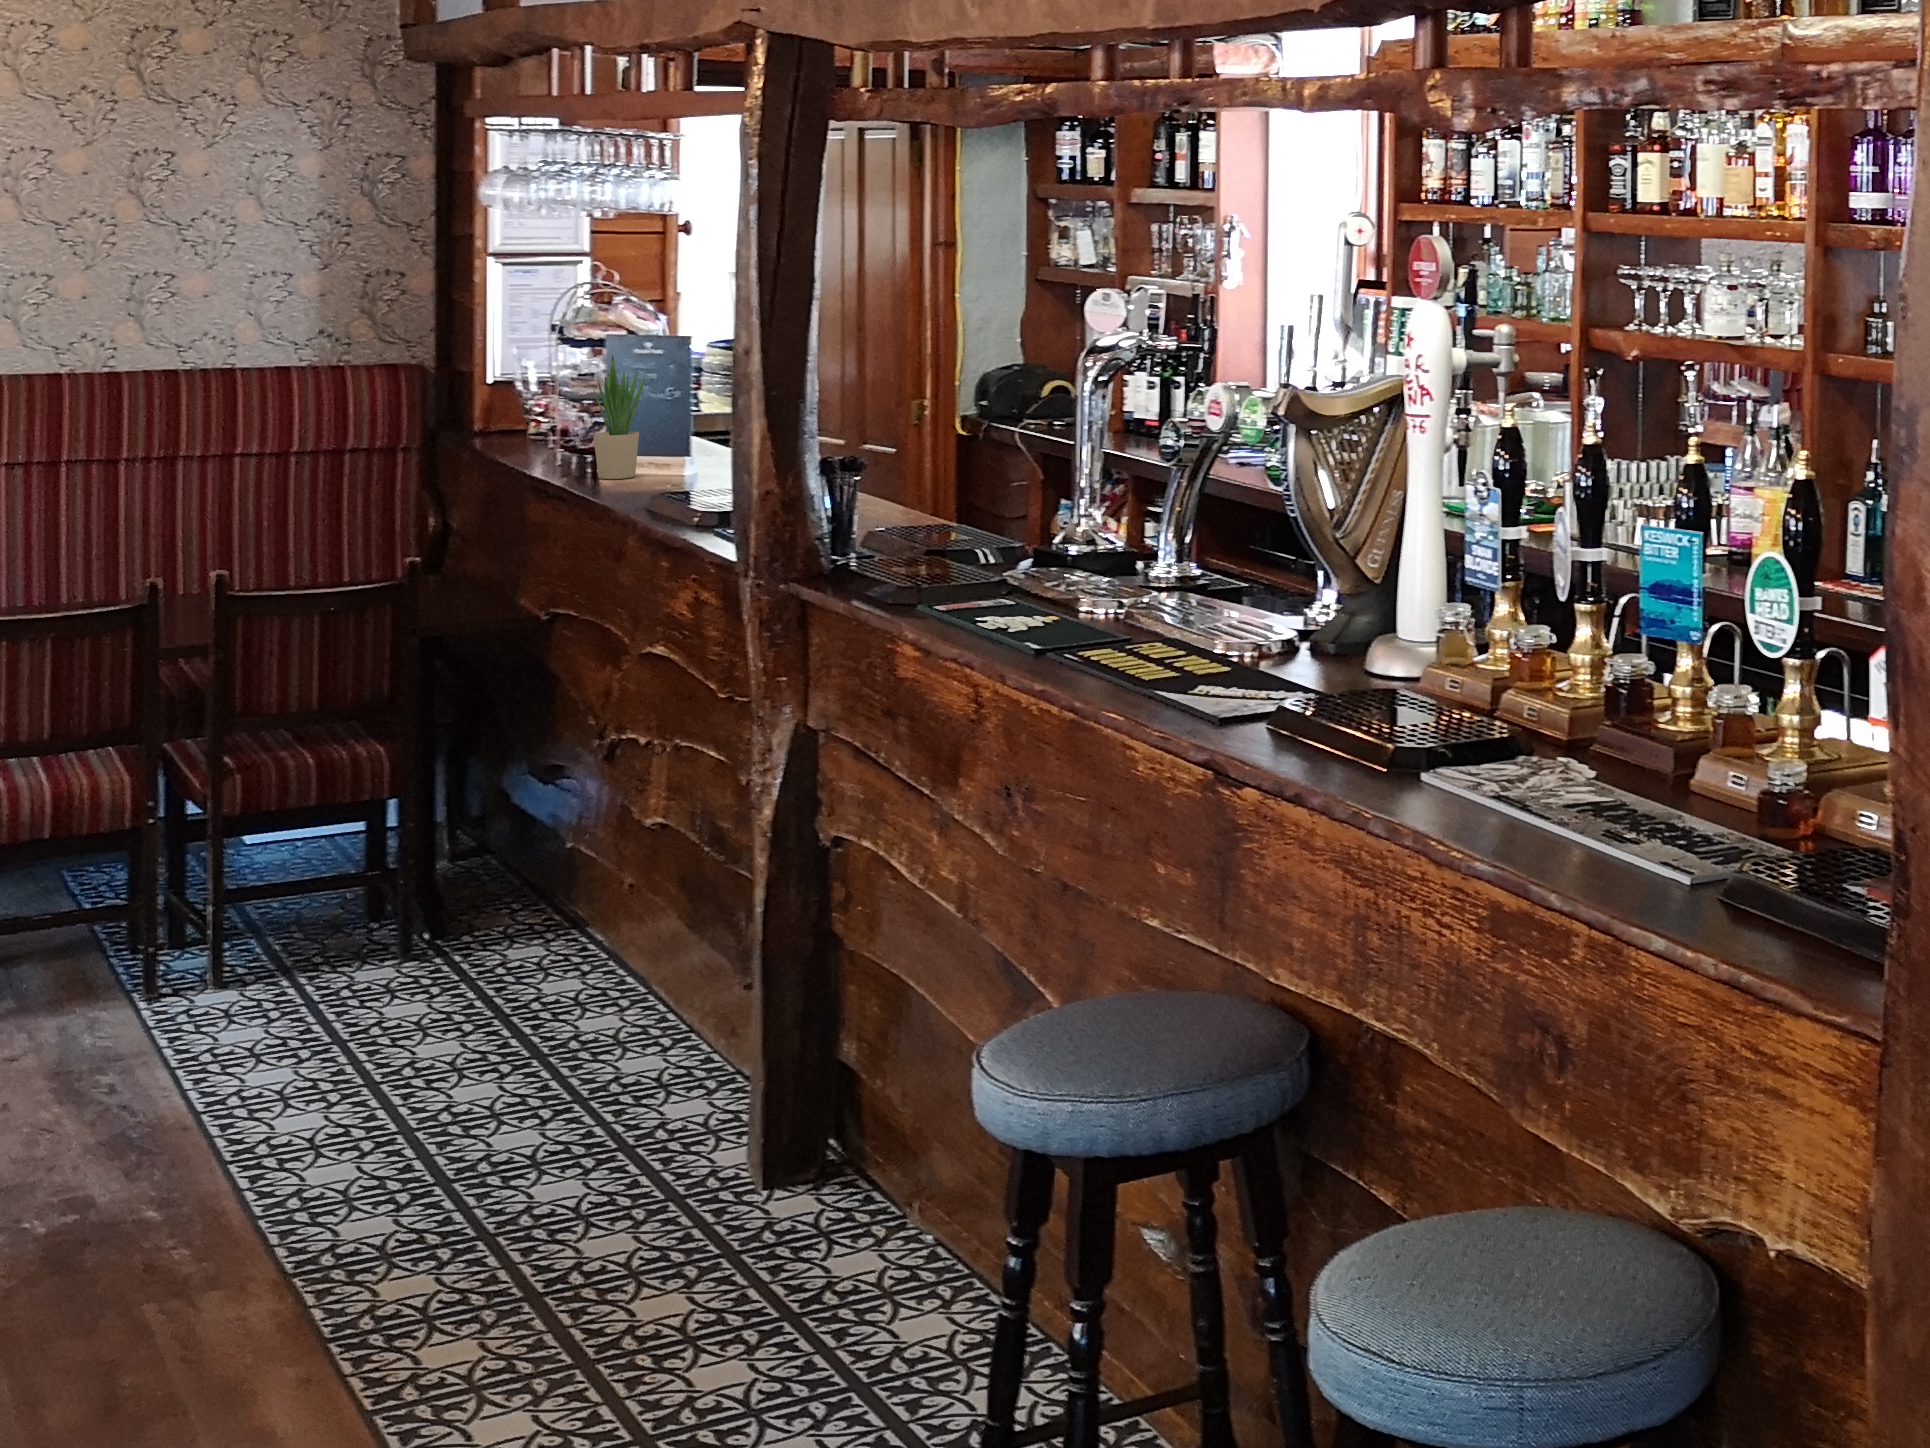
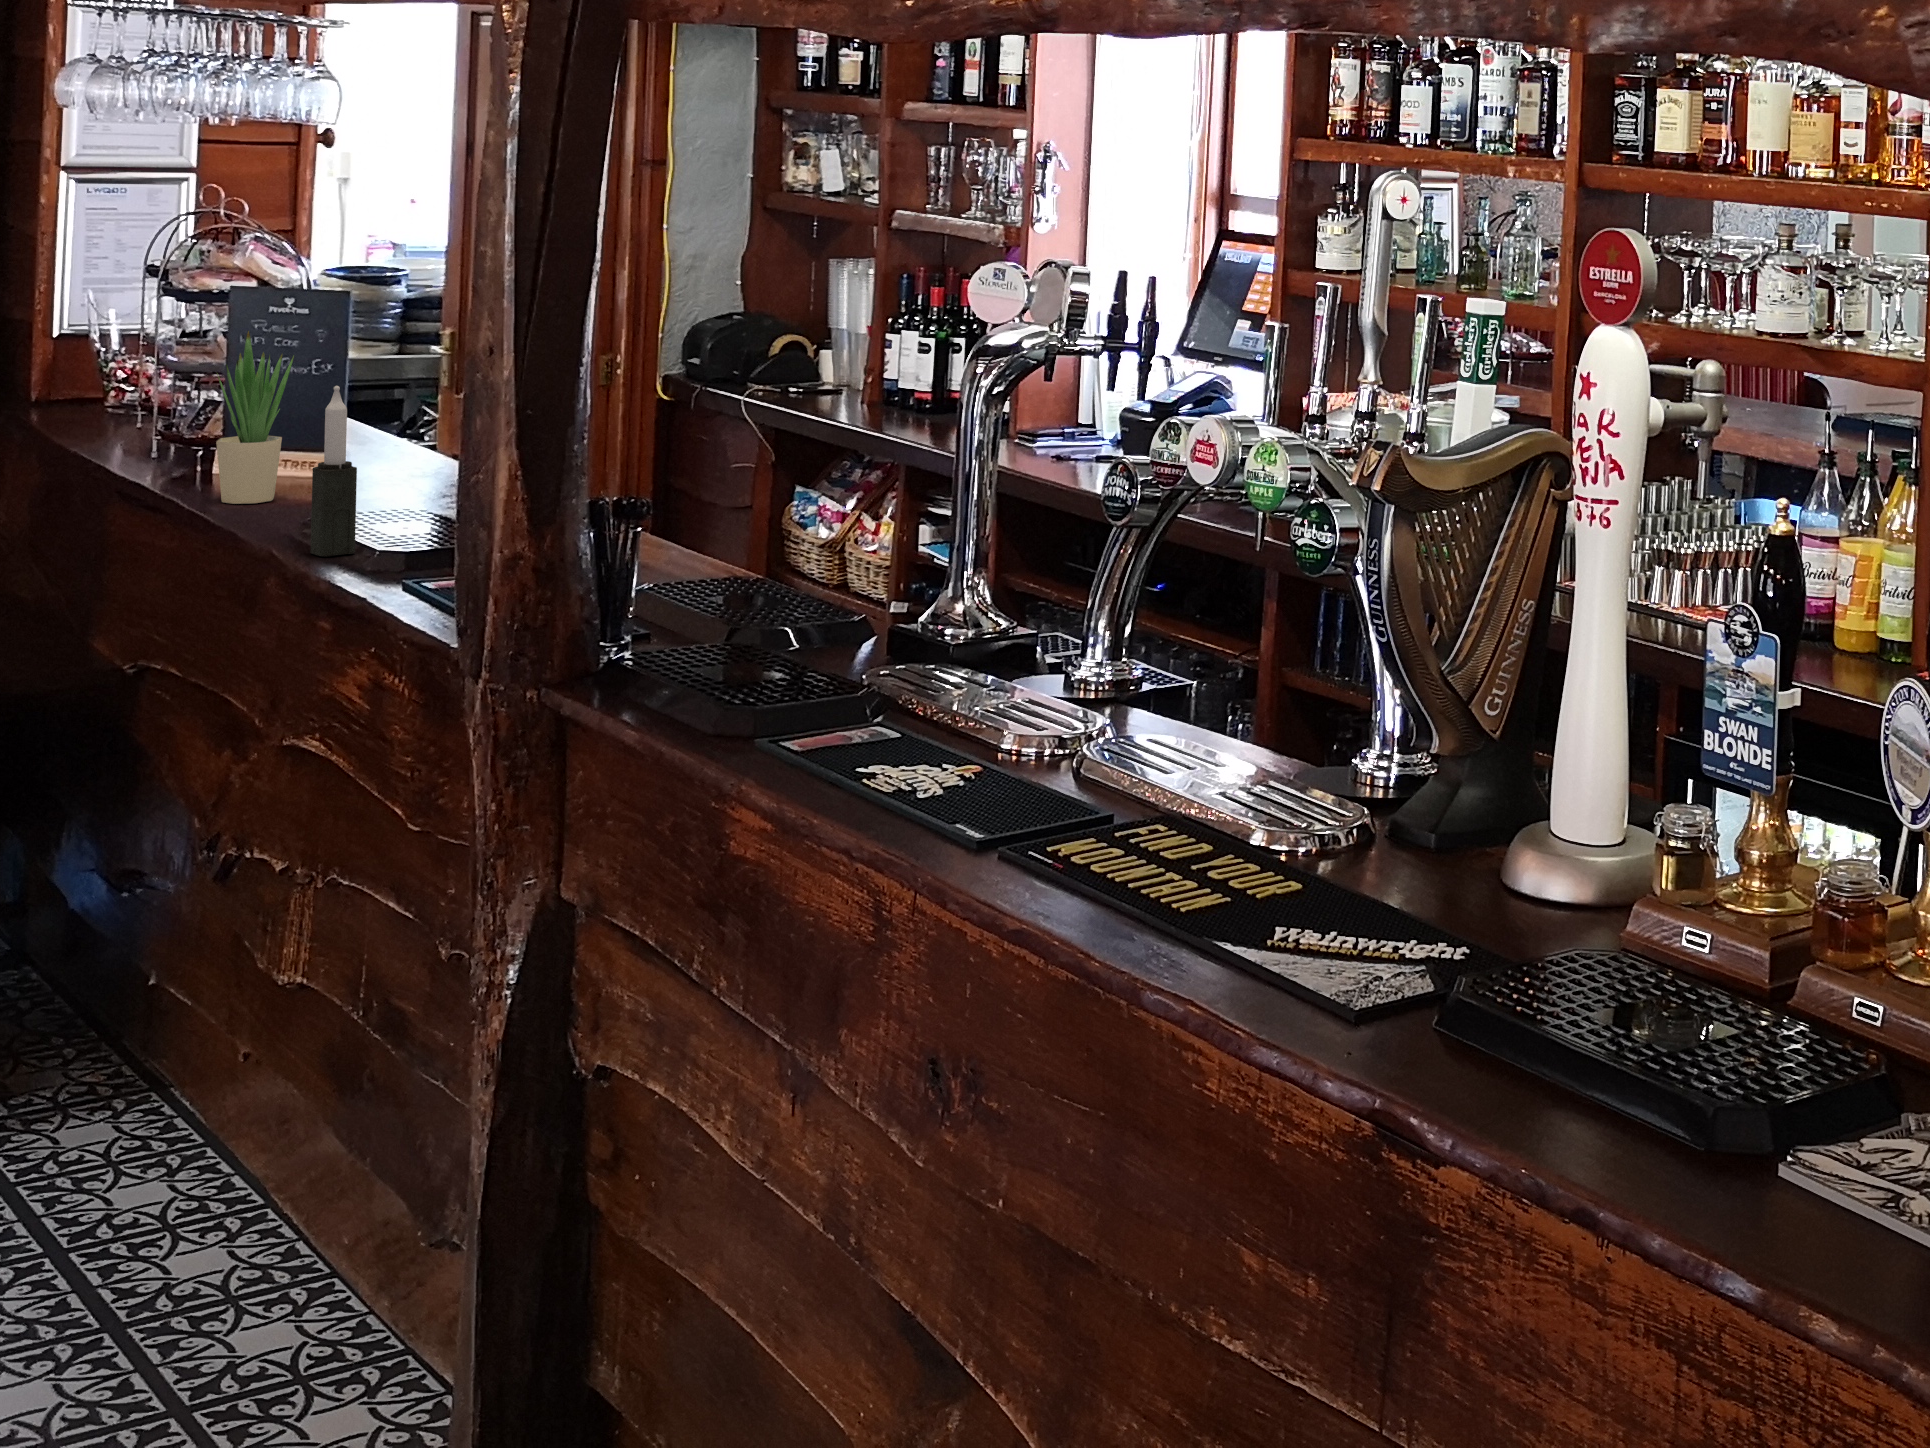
candle: none [652,386,683,506] -> present [311,386,357,556]

